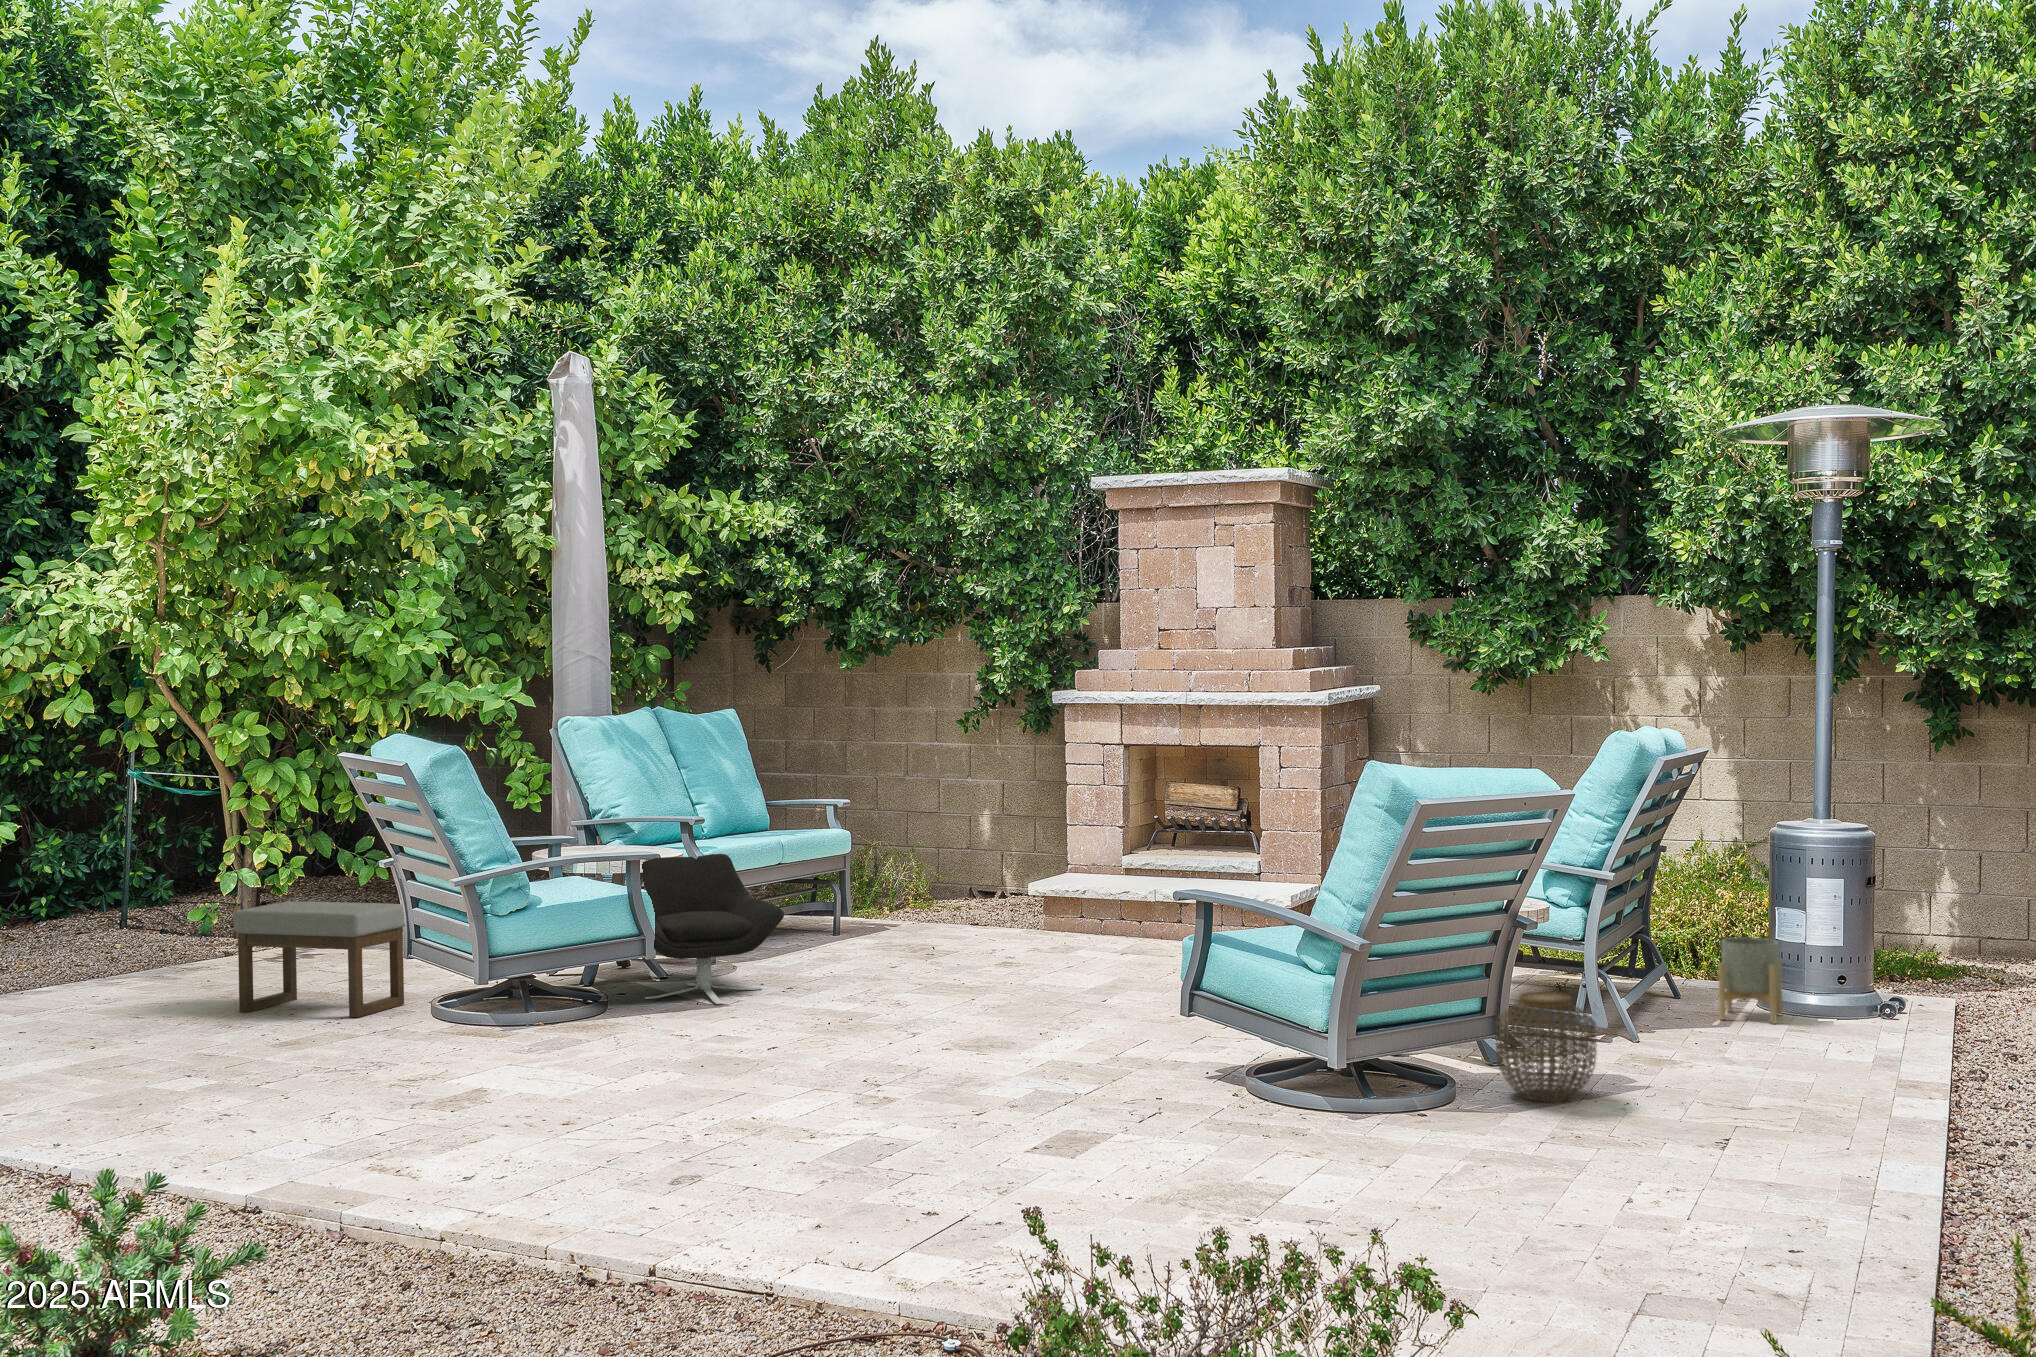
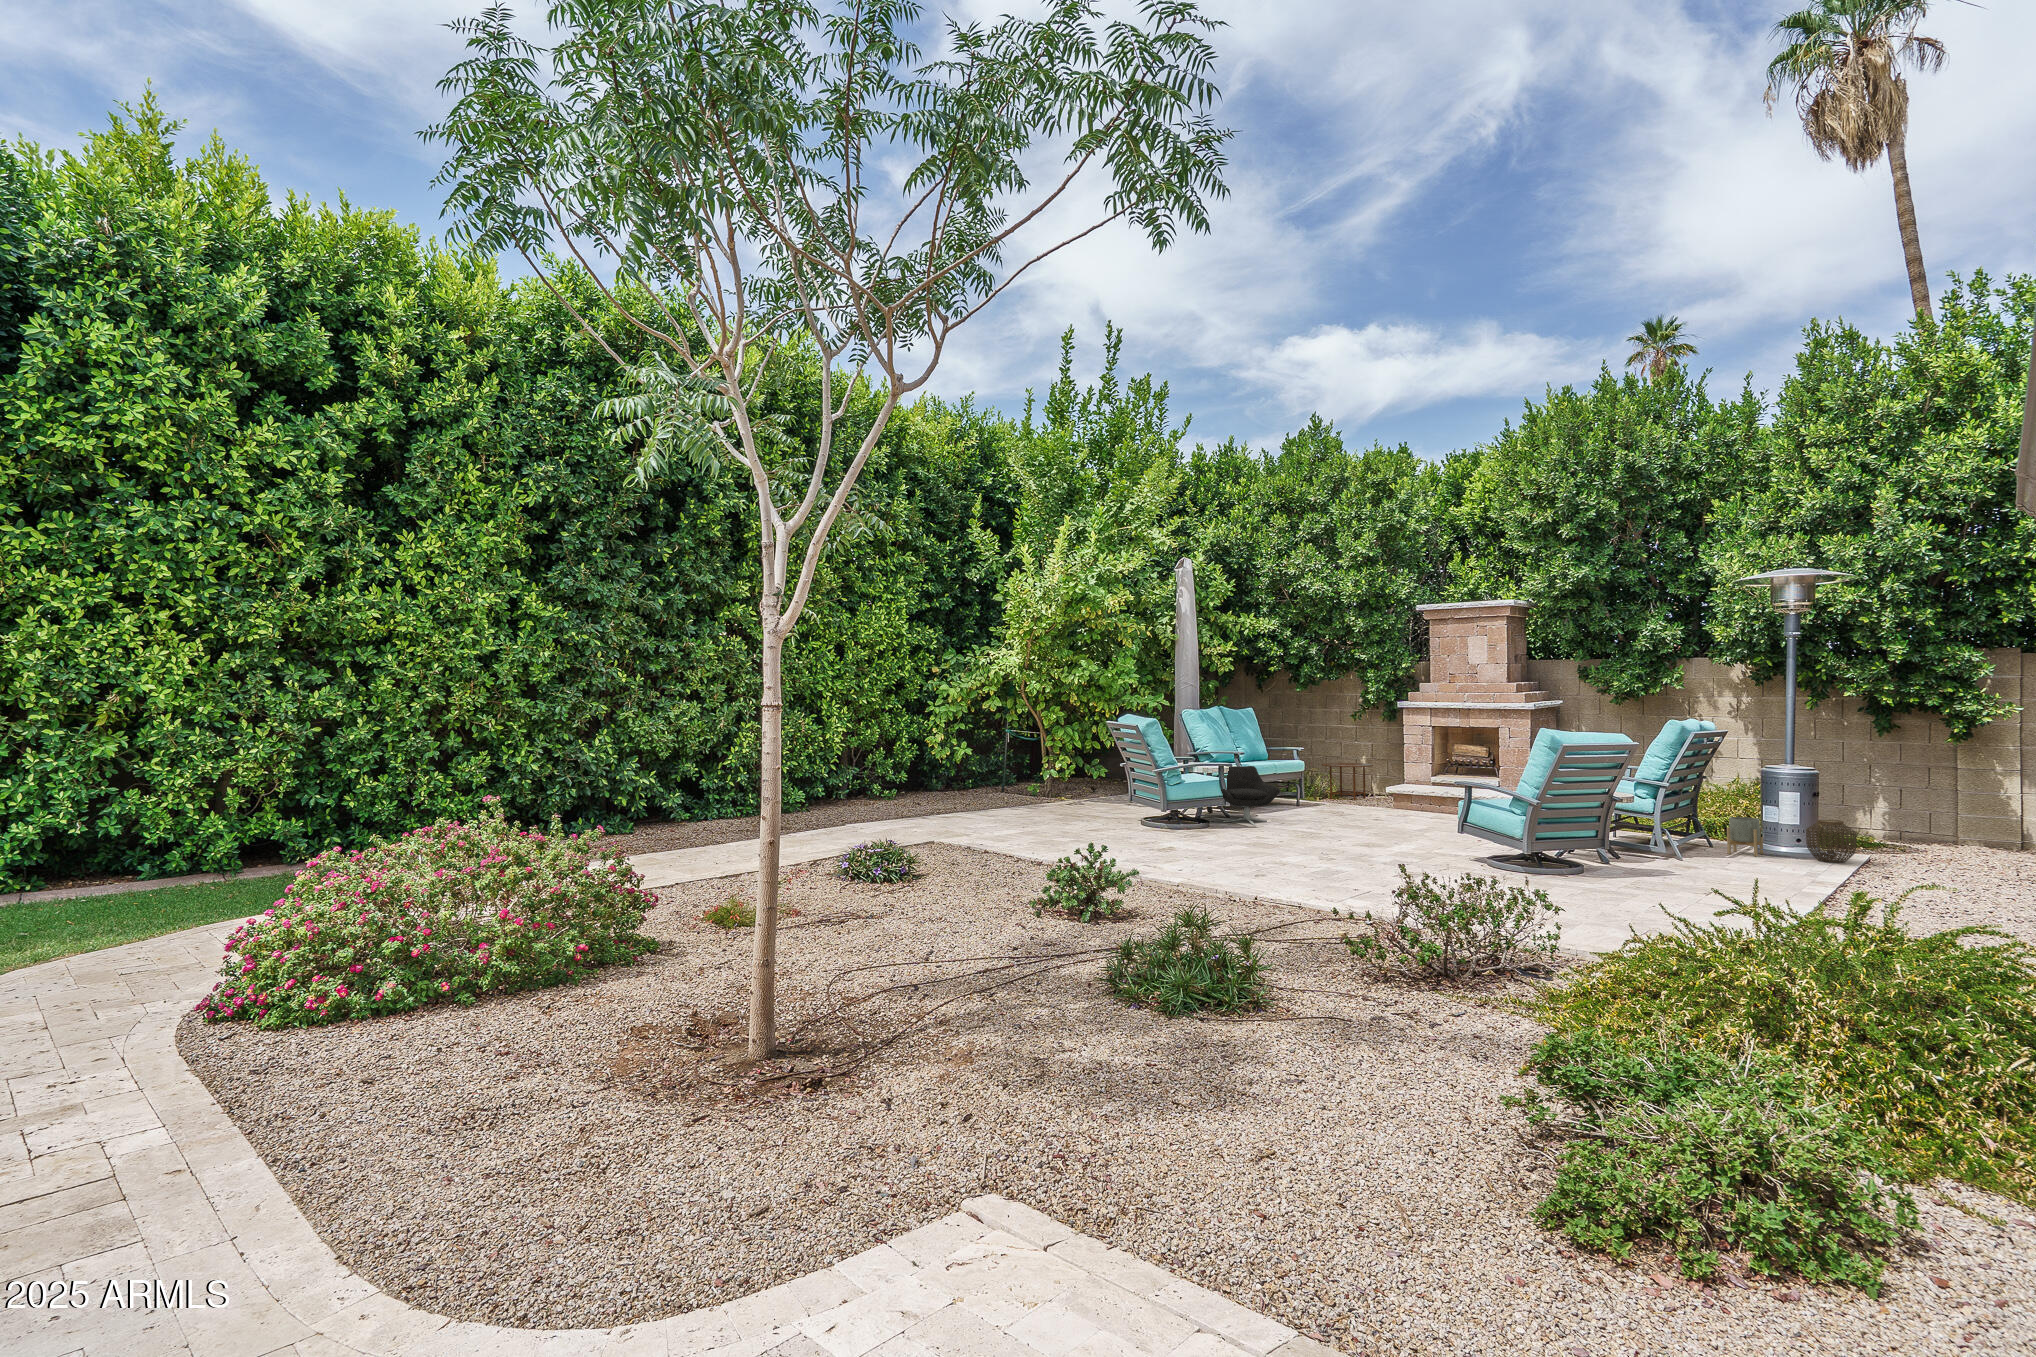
side table: none [895,828,1006,913] -> present [1322,763,1373,800]
ottoman: present [234,901,405,1017] -> none [1068,778,1130,822]
woven basket: present [1496,992,1597,1102] -> present [1806,820,1857,863]

